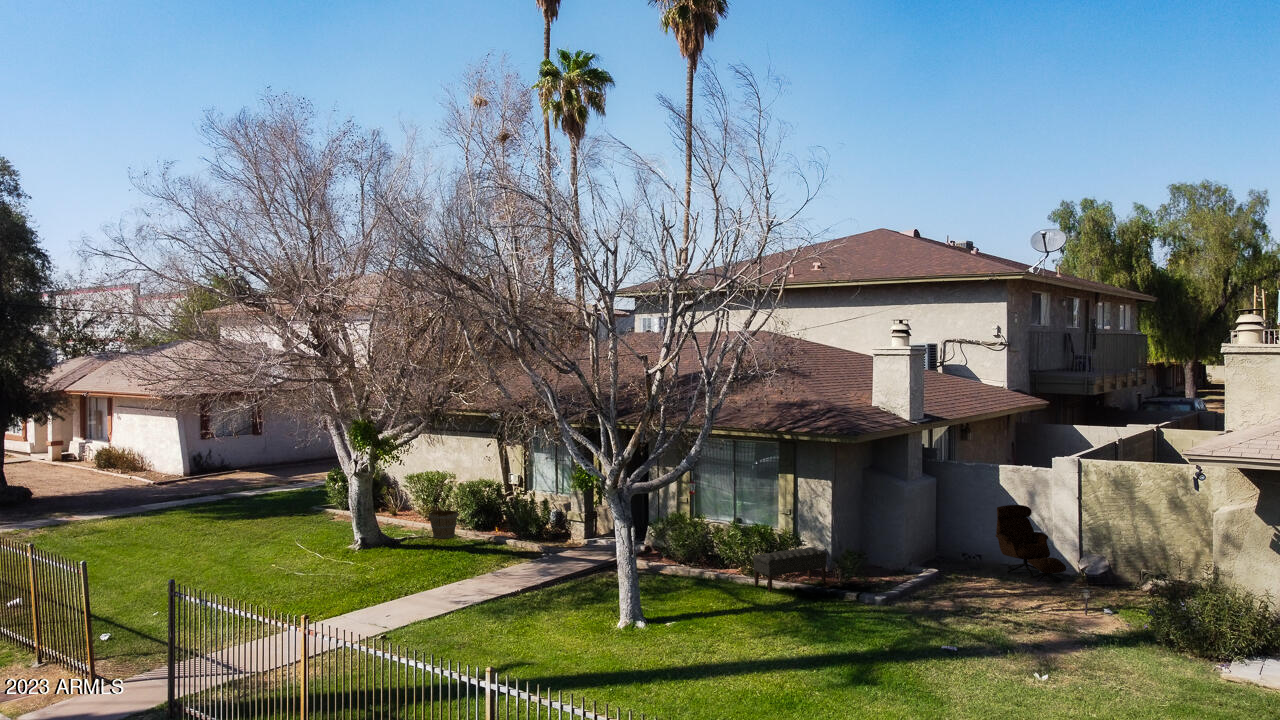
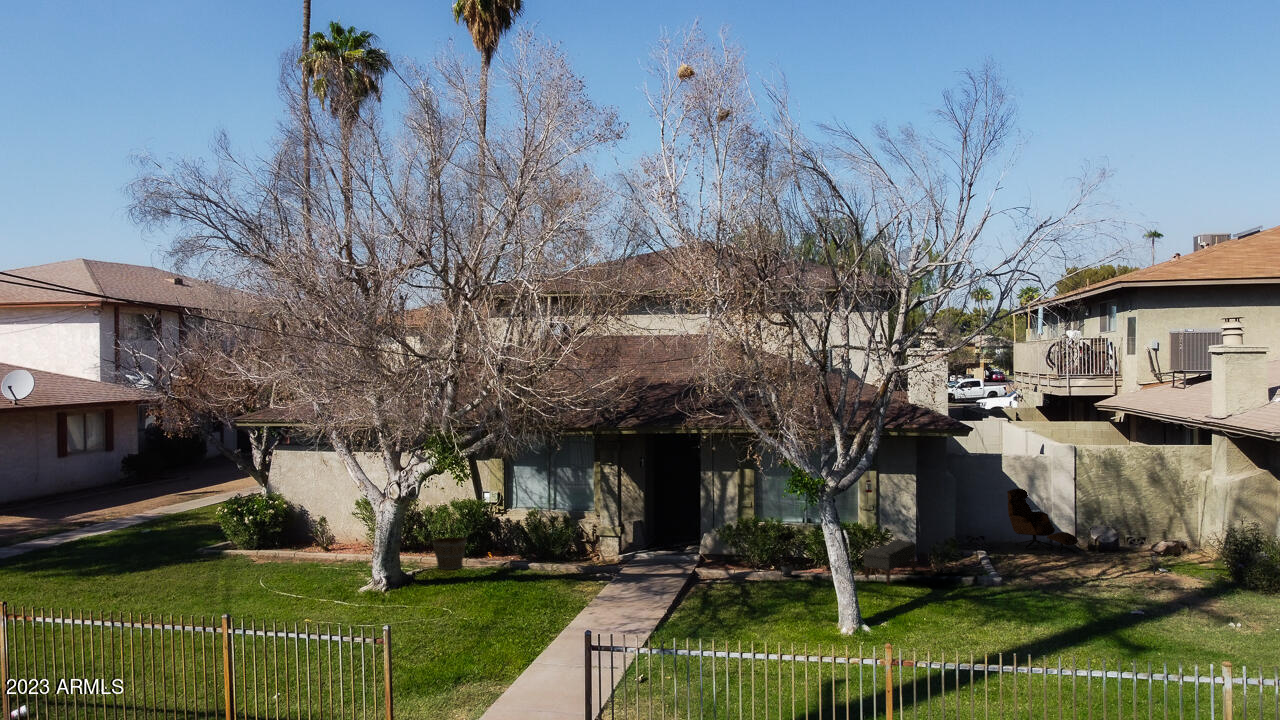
potted plant: none [679,522,710,574] -> present [773,526,803,577]

